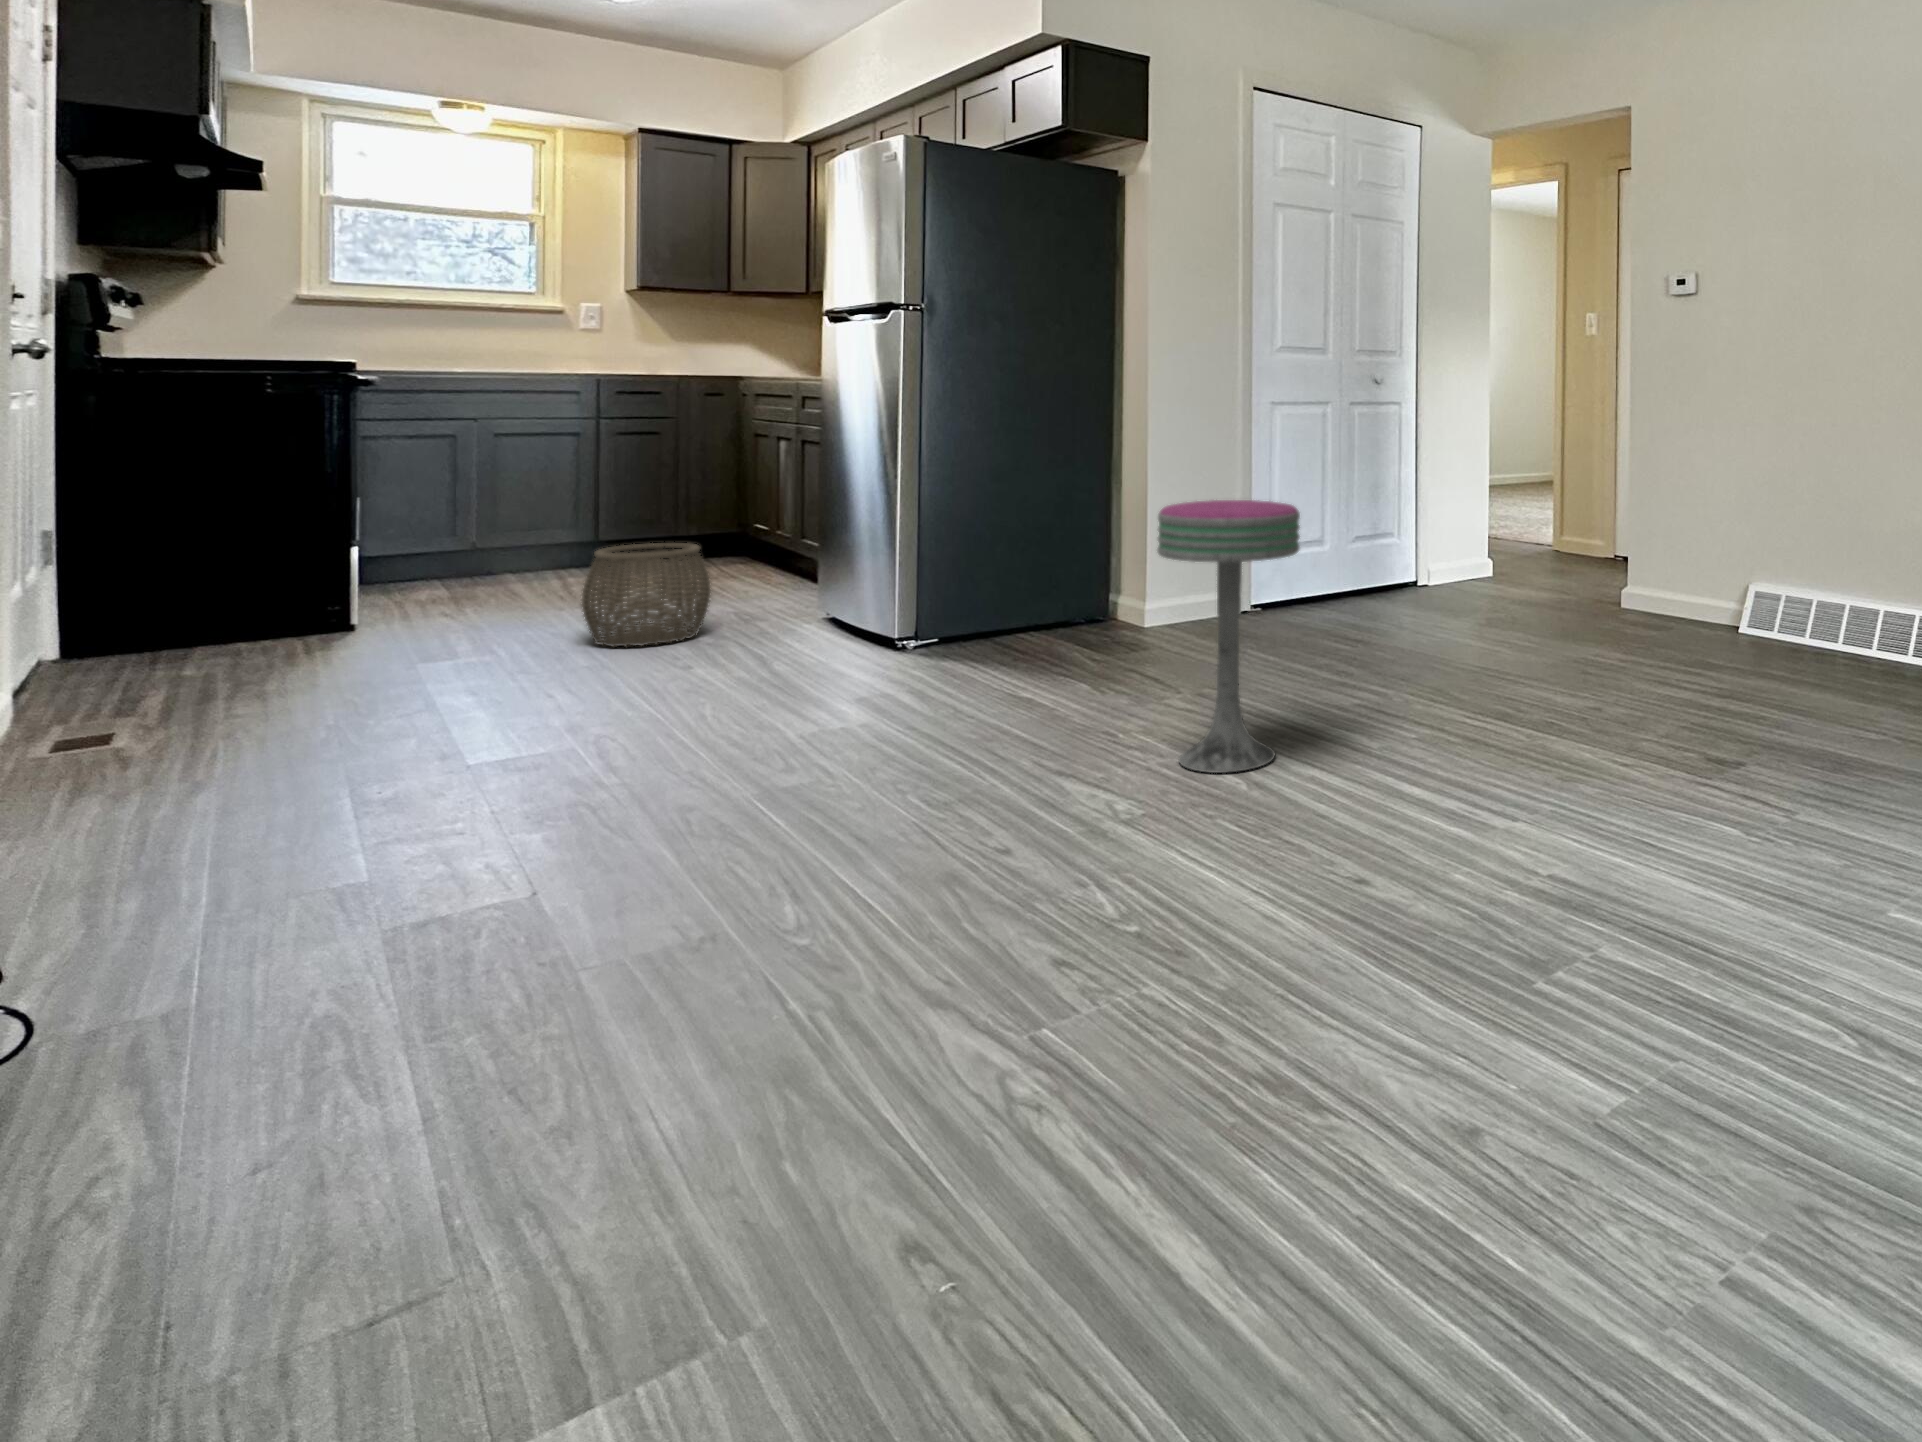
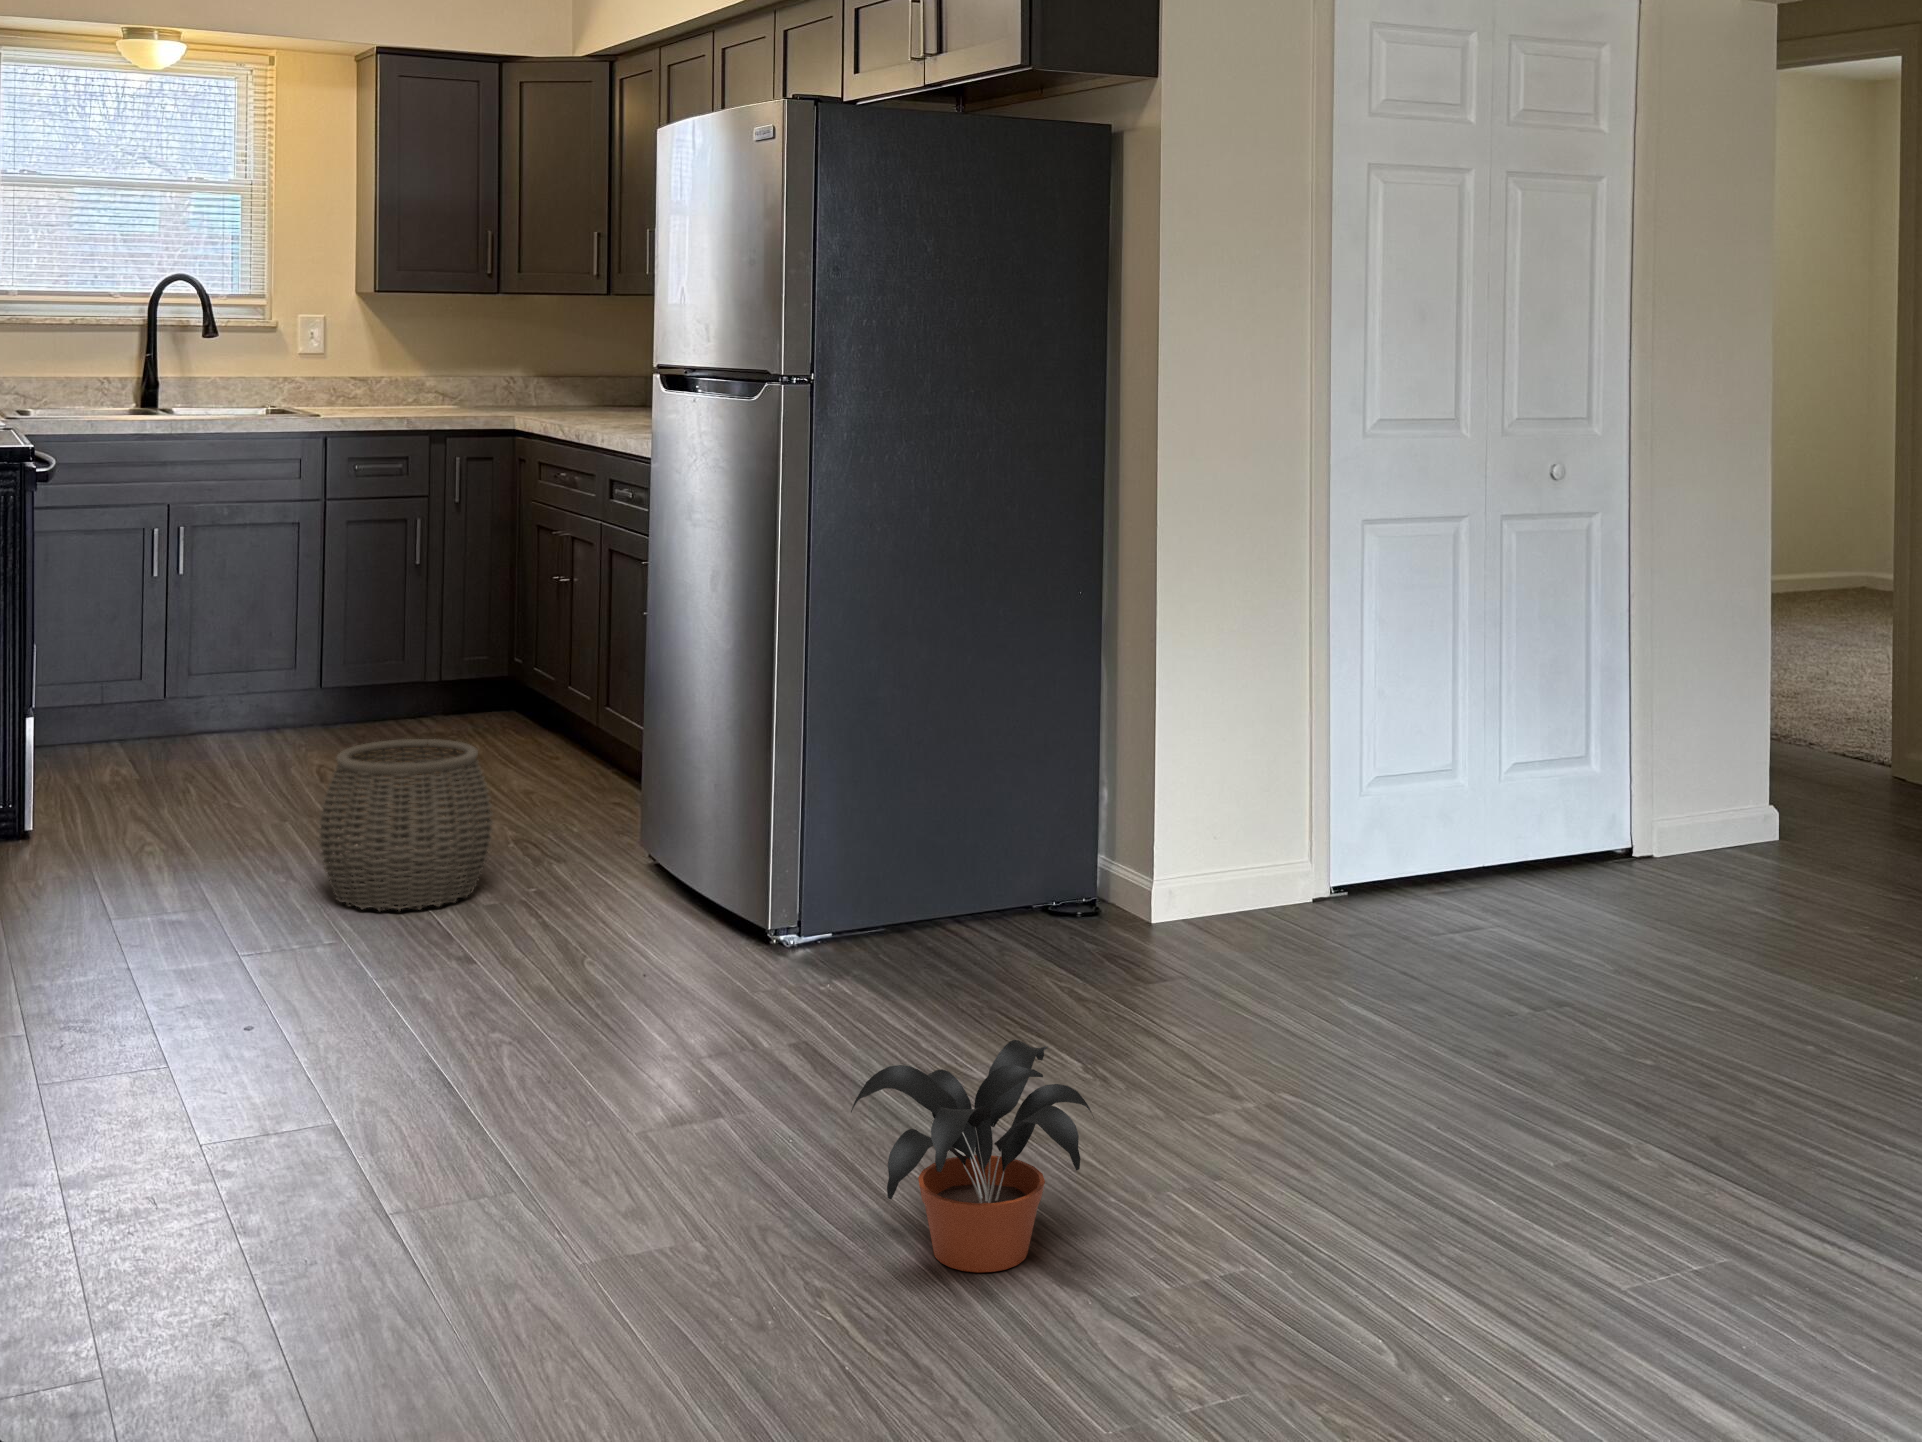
bar stool: present [1157,500,1300,773] -> none [1244,799,1503,1331]
potted plant: none [924,647,1075,771] -> present [851,1040,1094,1272]

